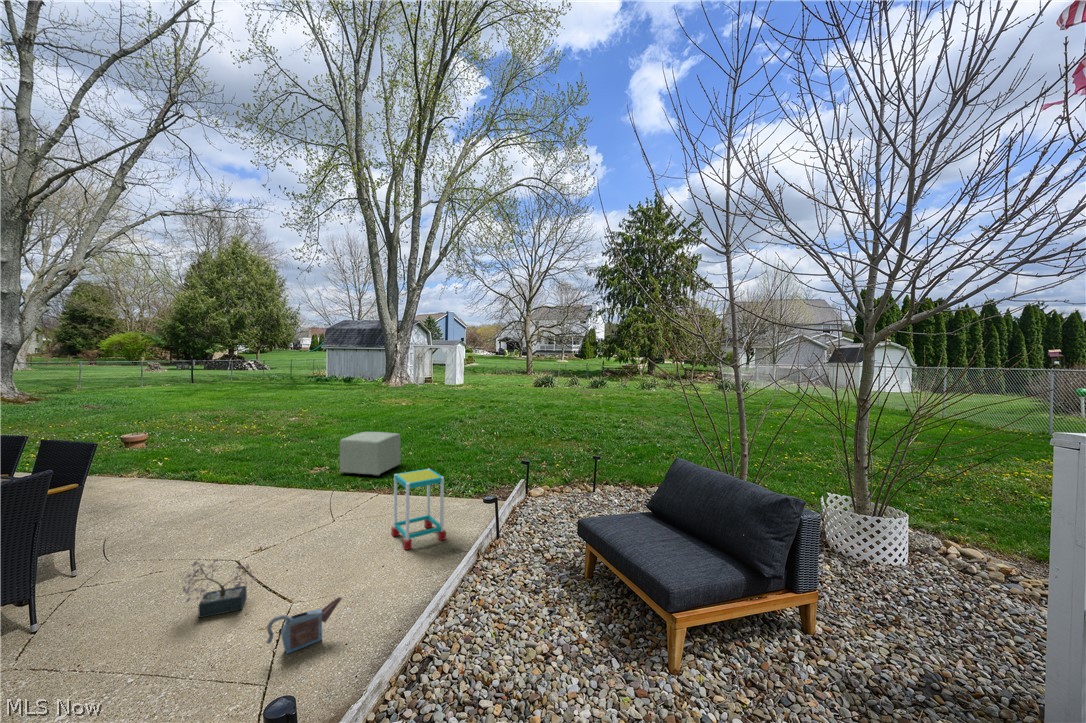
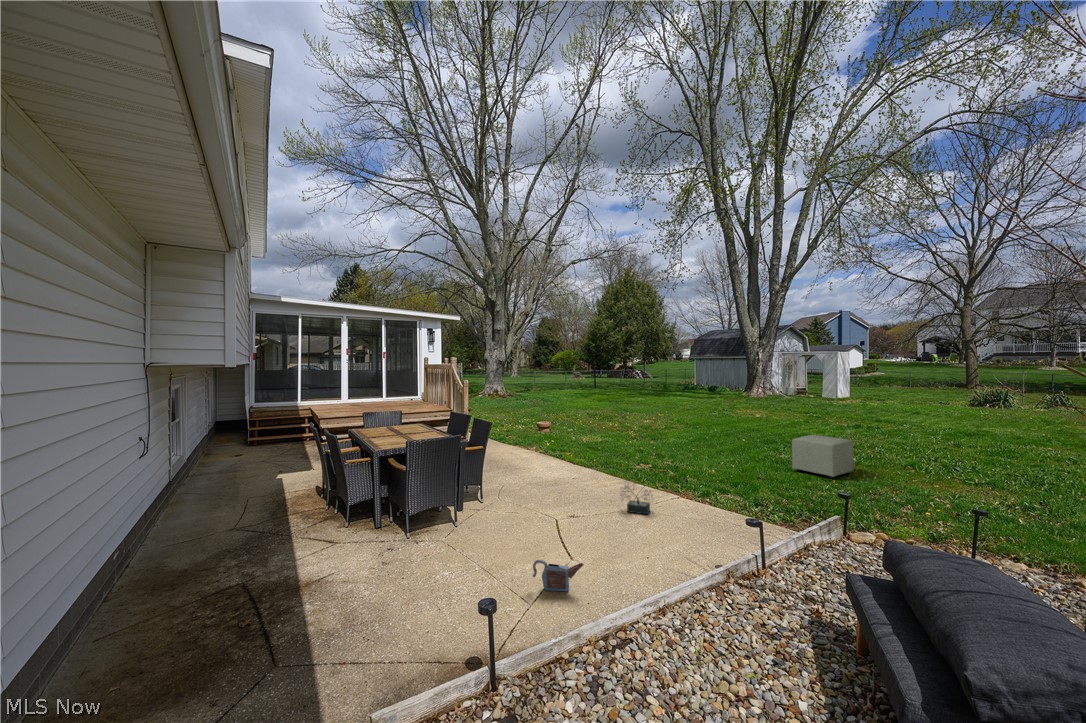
ottoman: present [340,431,401,477] -> present [792,435,854,478]
side table: present [391,469,446,550] -> none [664,478,710,553]
decorative plant: present [183,558,255,618] -> present [620,481,654,514]

